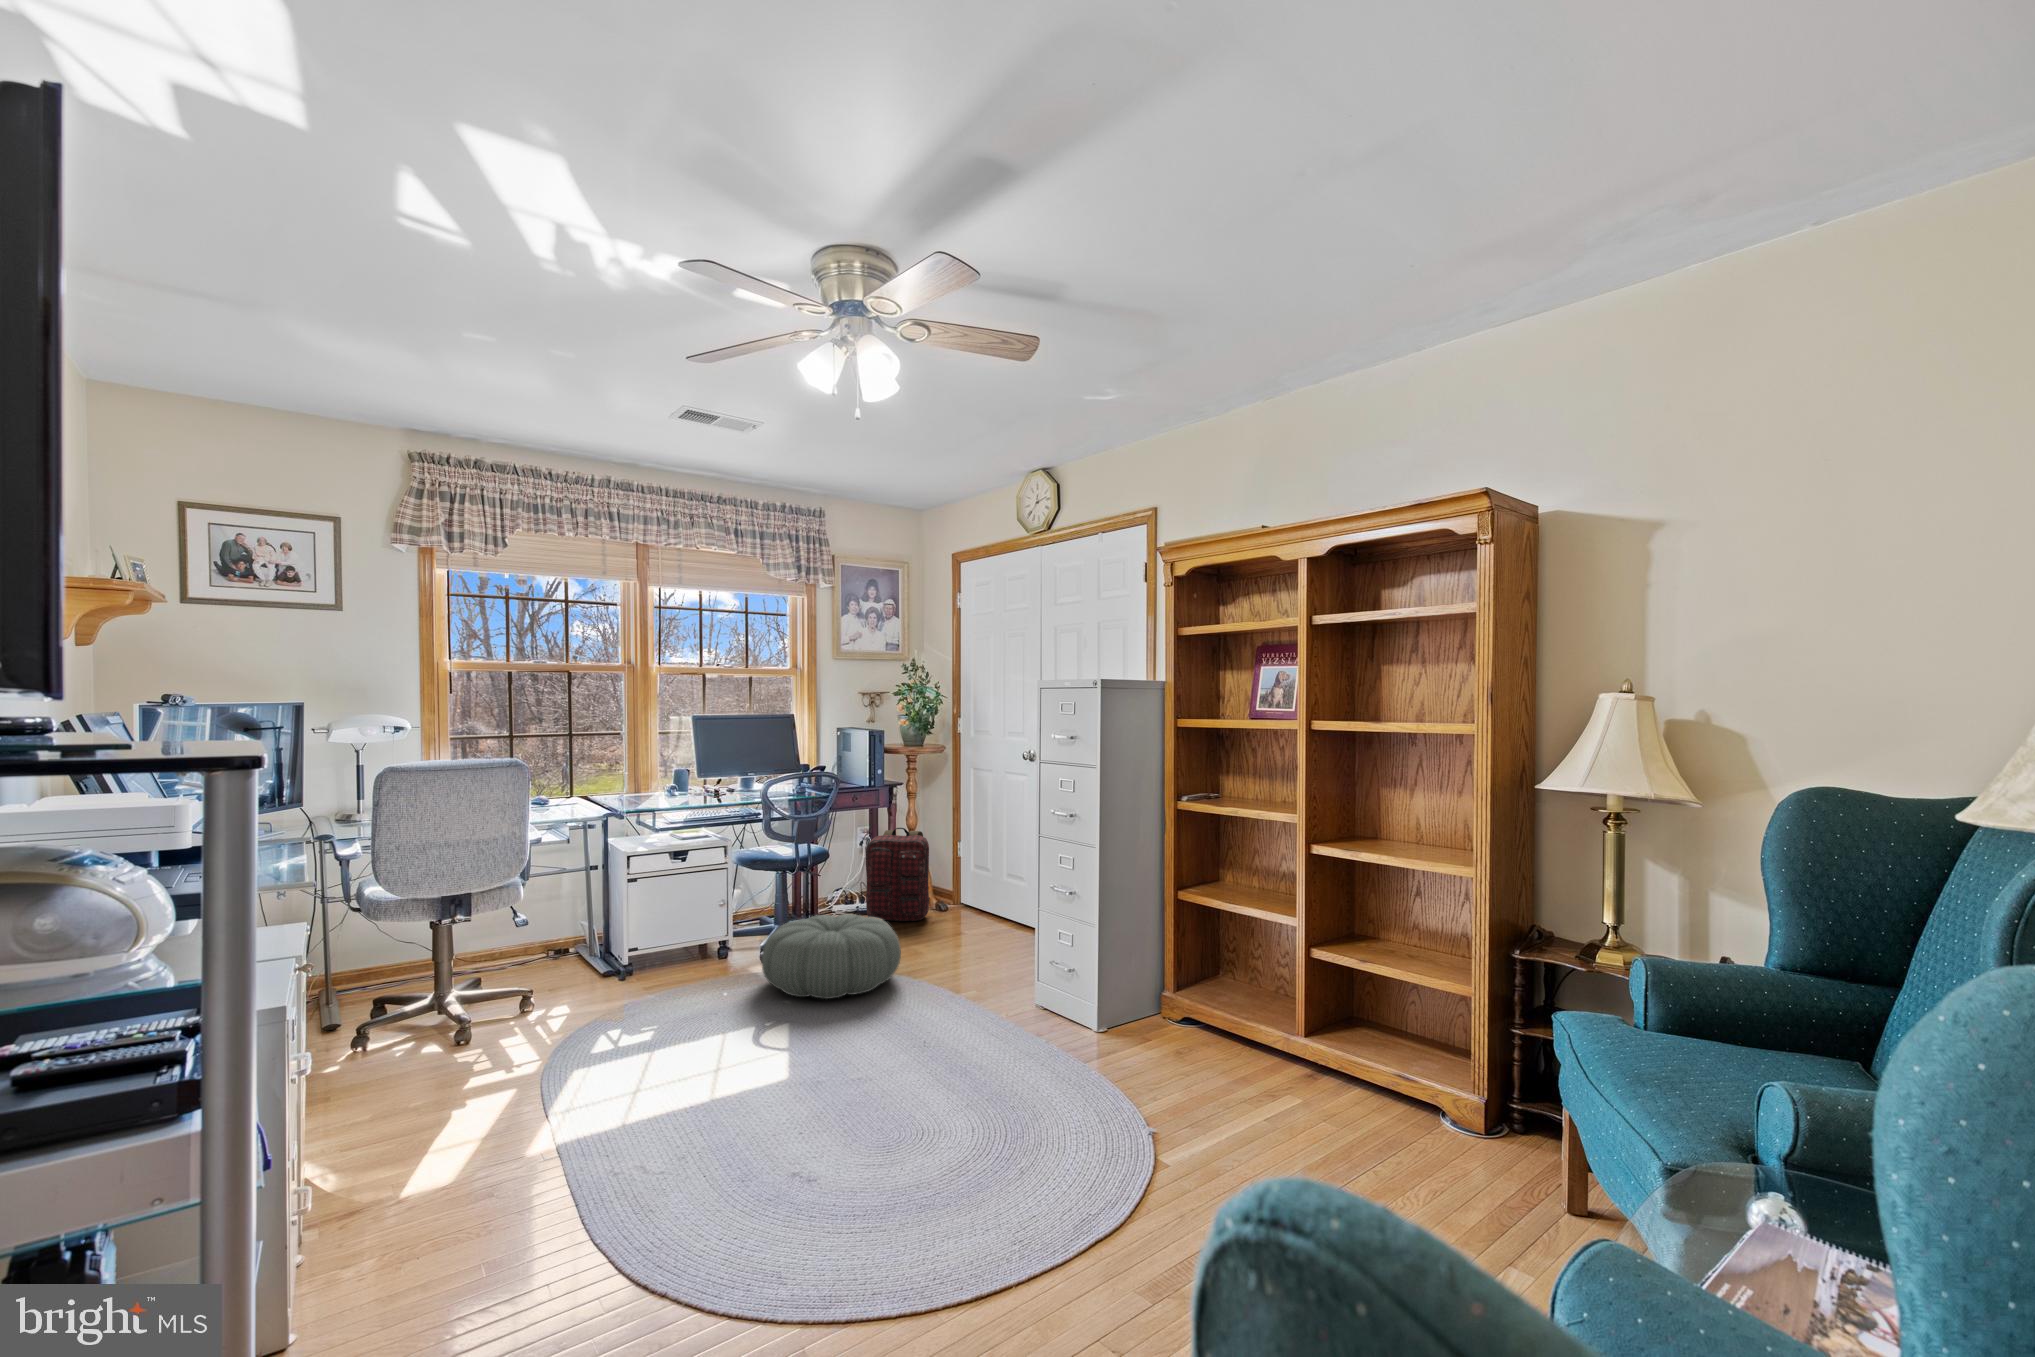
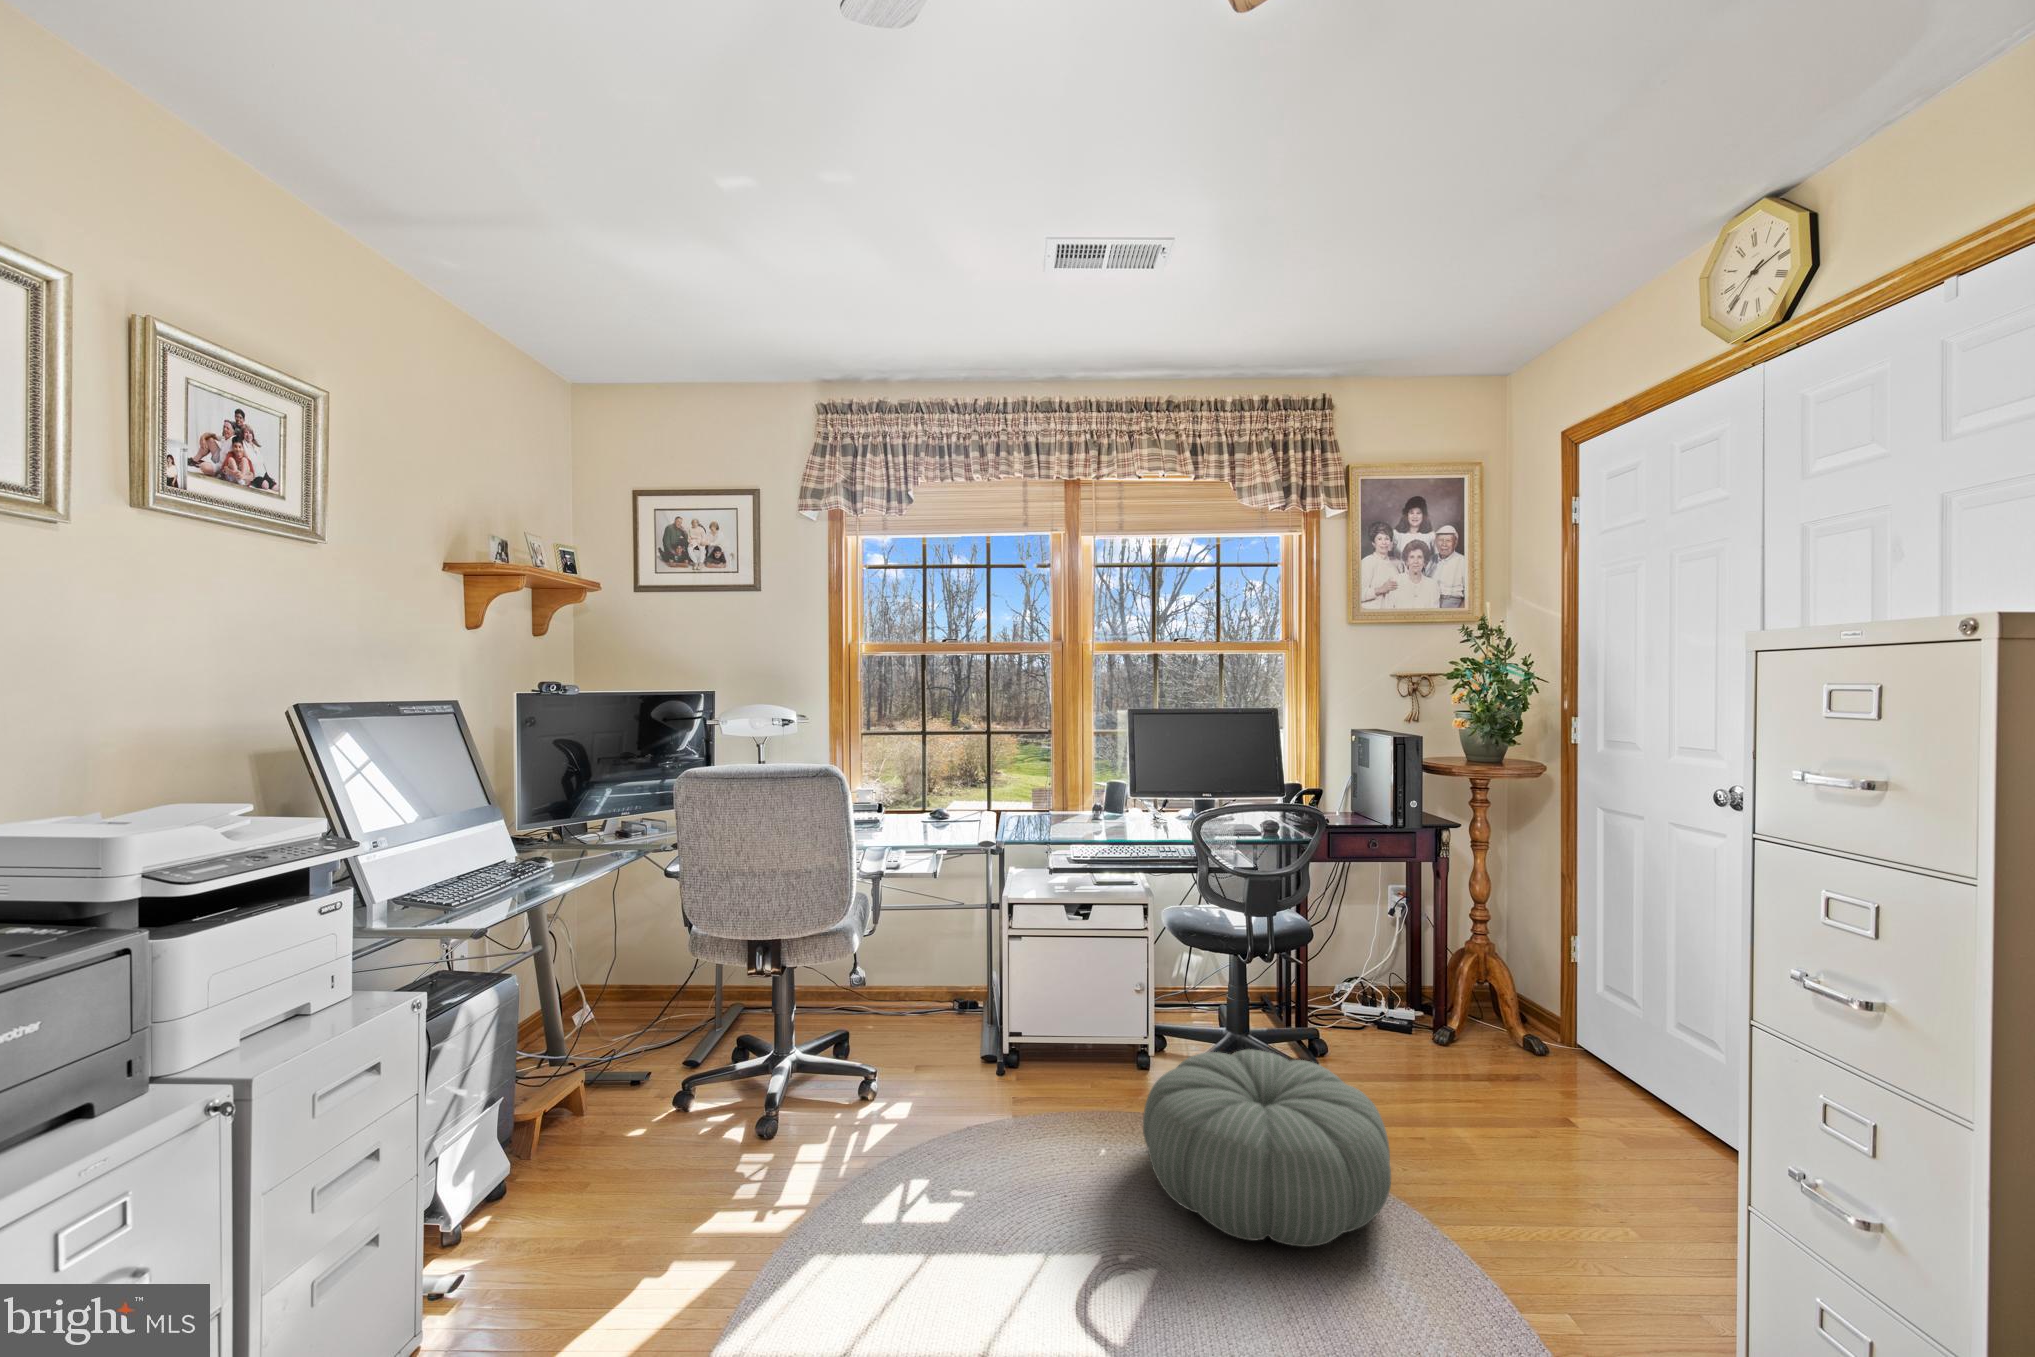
backpack: present [866,828,930,921] -> none [1388,898,1508,1068]

